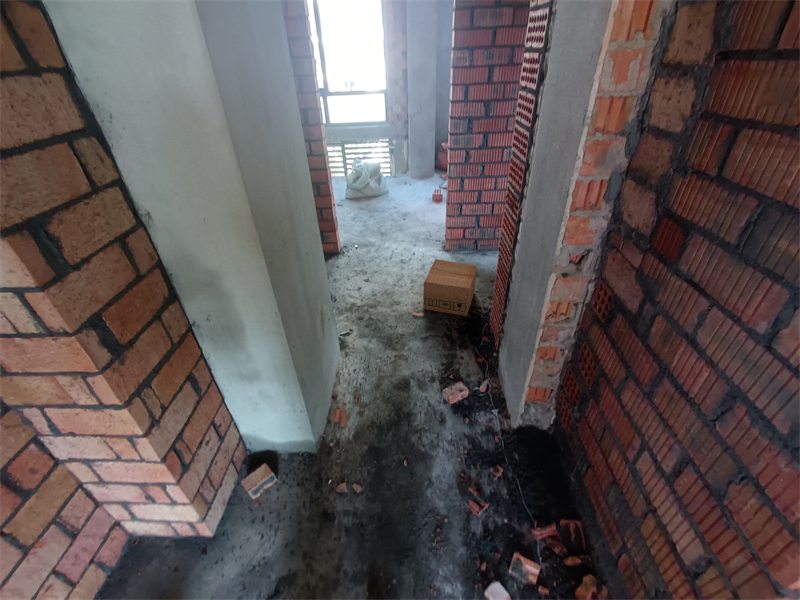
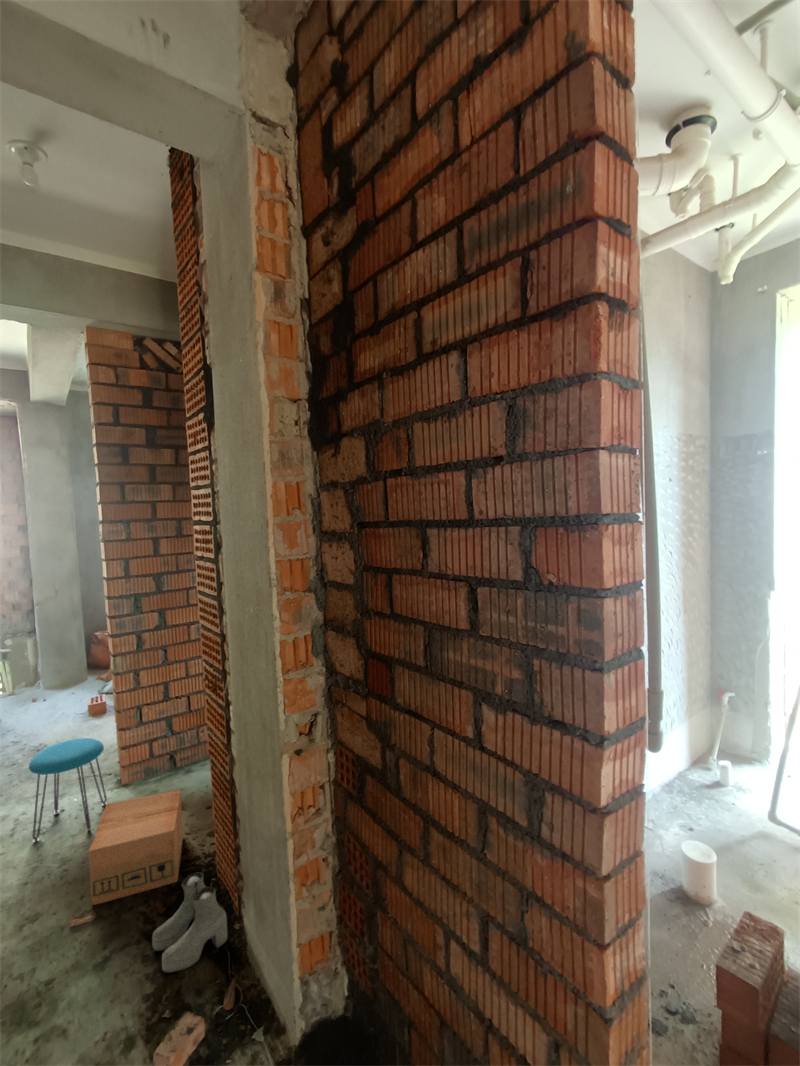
stool: none [400,215,438,271] -> present [29,738,107,842]
boots: none [449,317,490,361] -> present [152,872,228,973]

